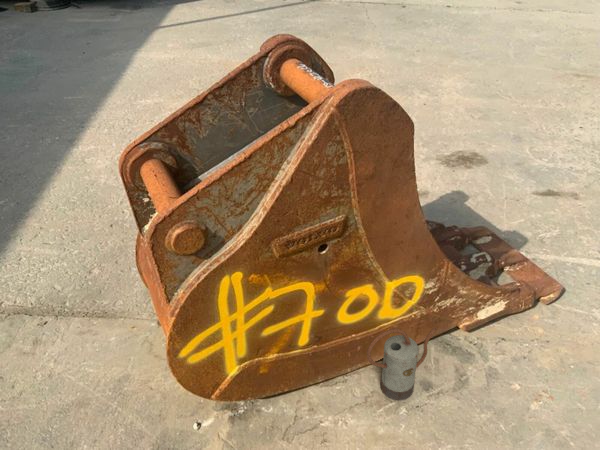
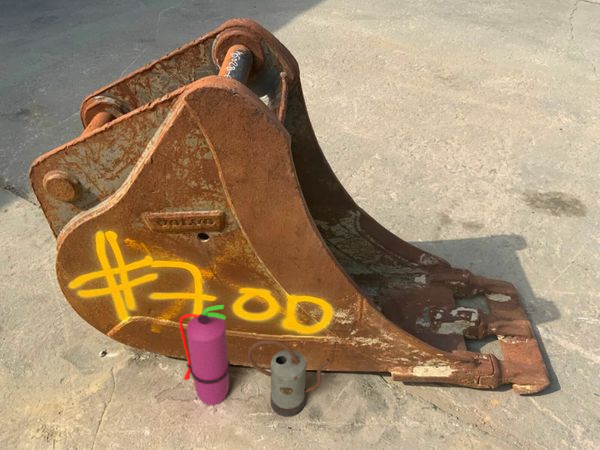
fire extinguisher: none [304,312,351,422] -> present [179,305,230,405]

